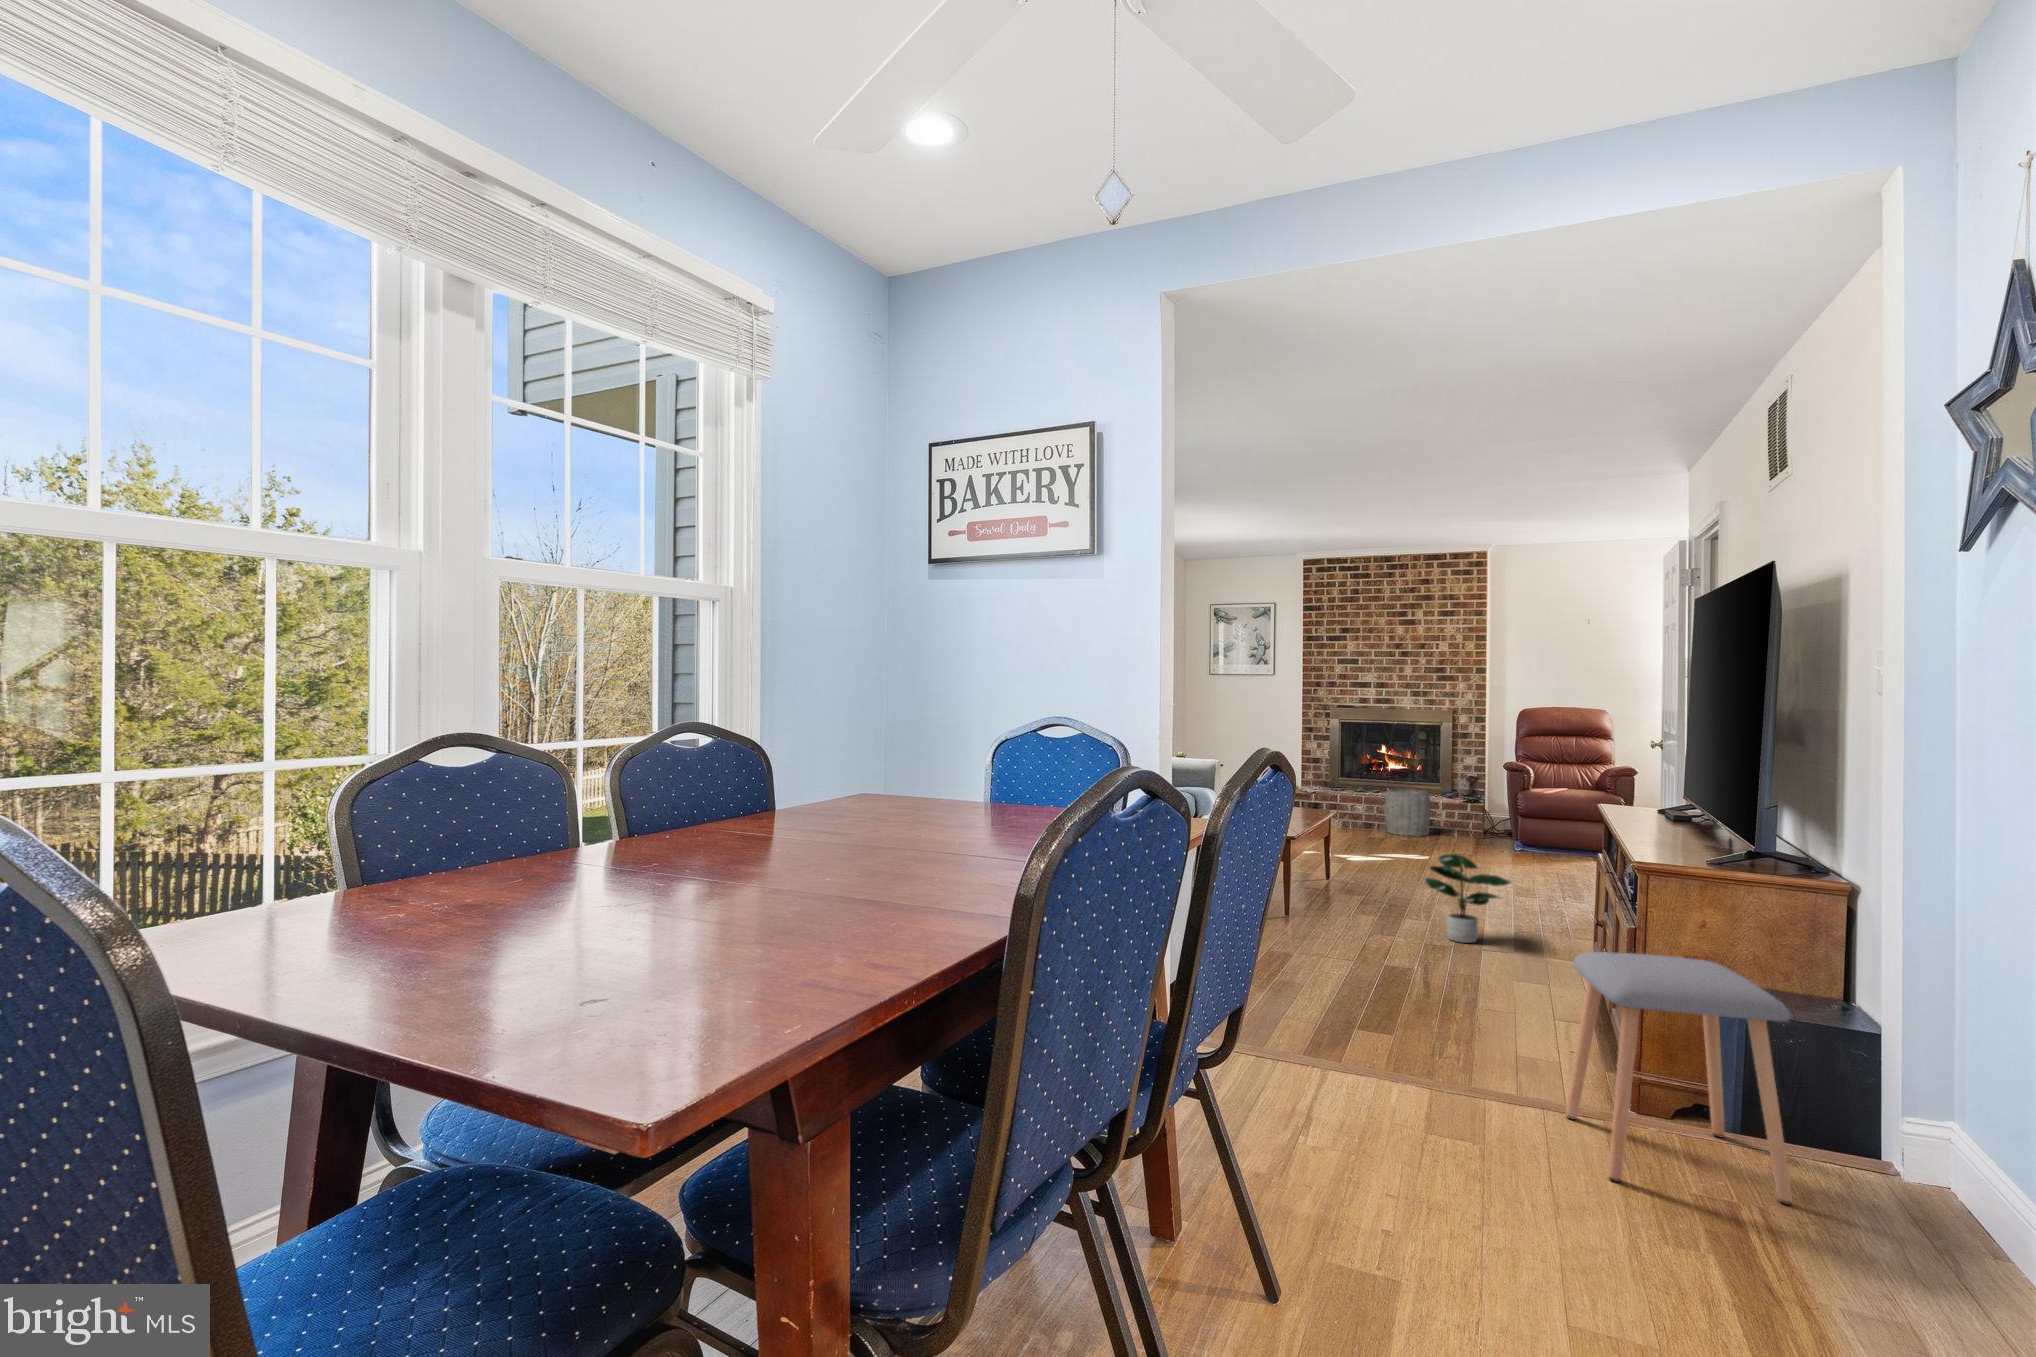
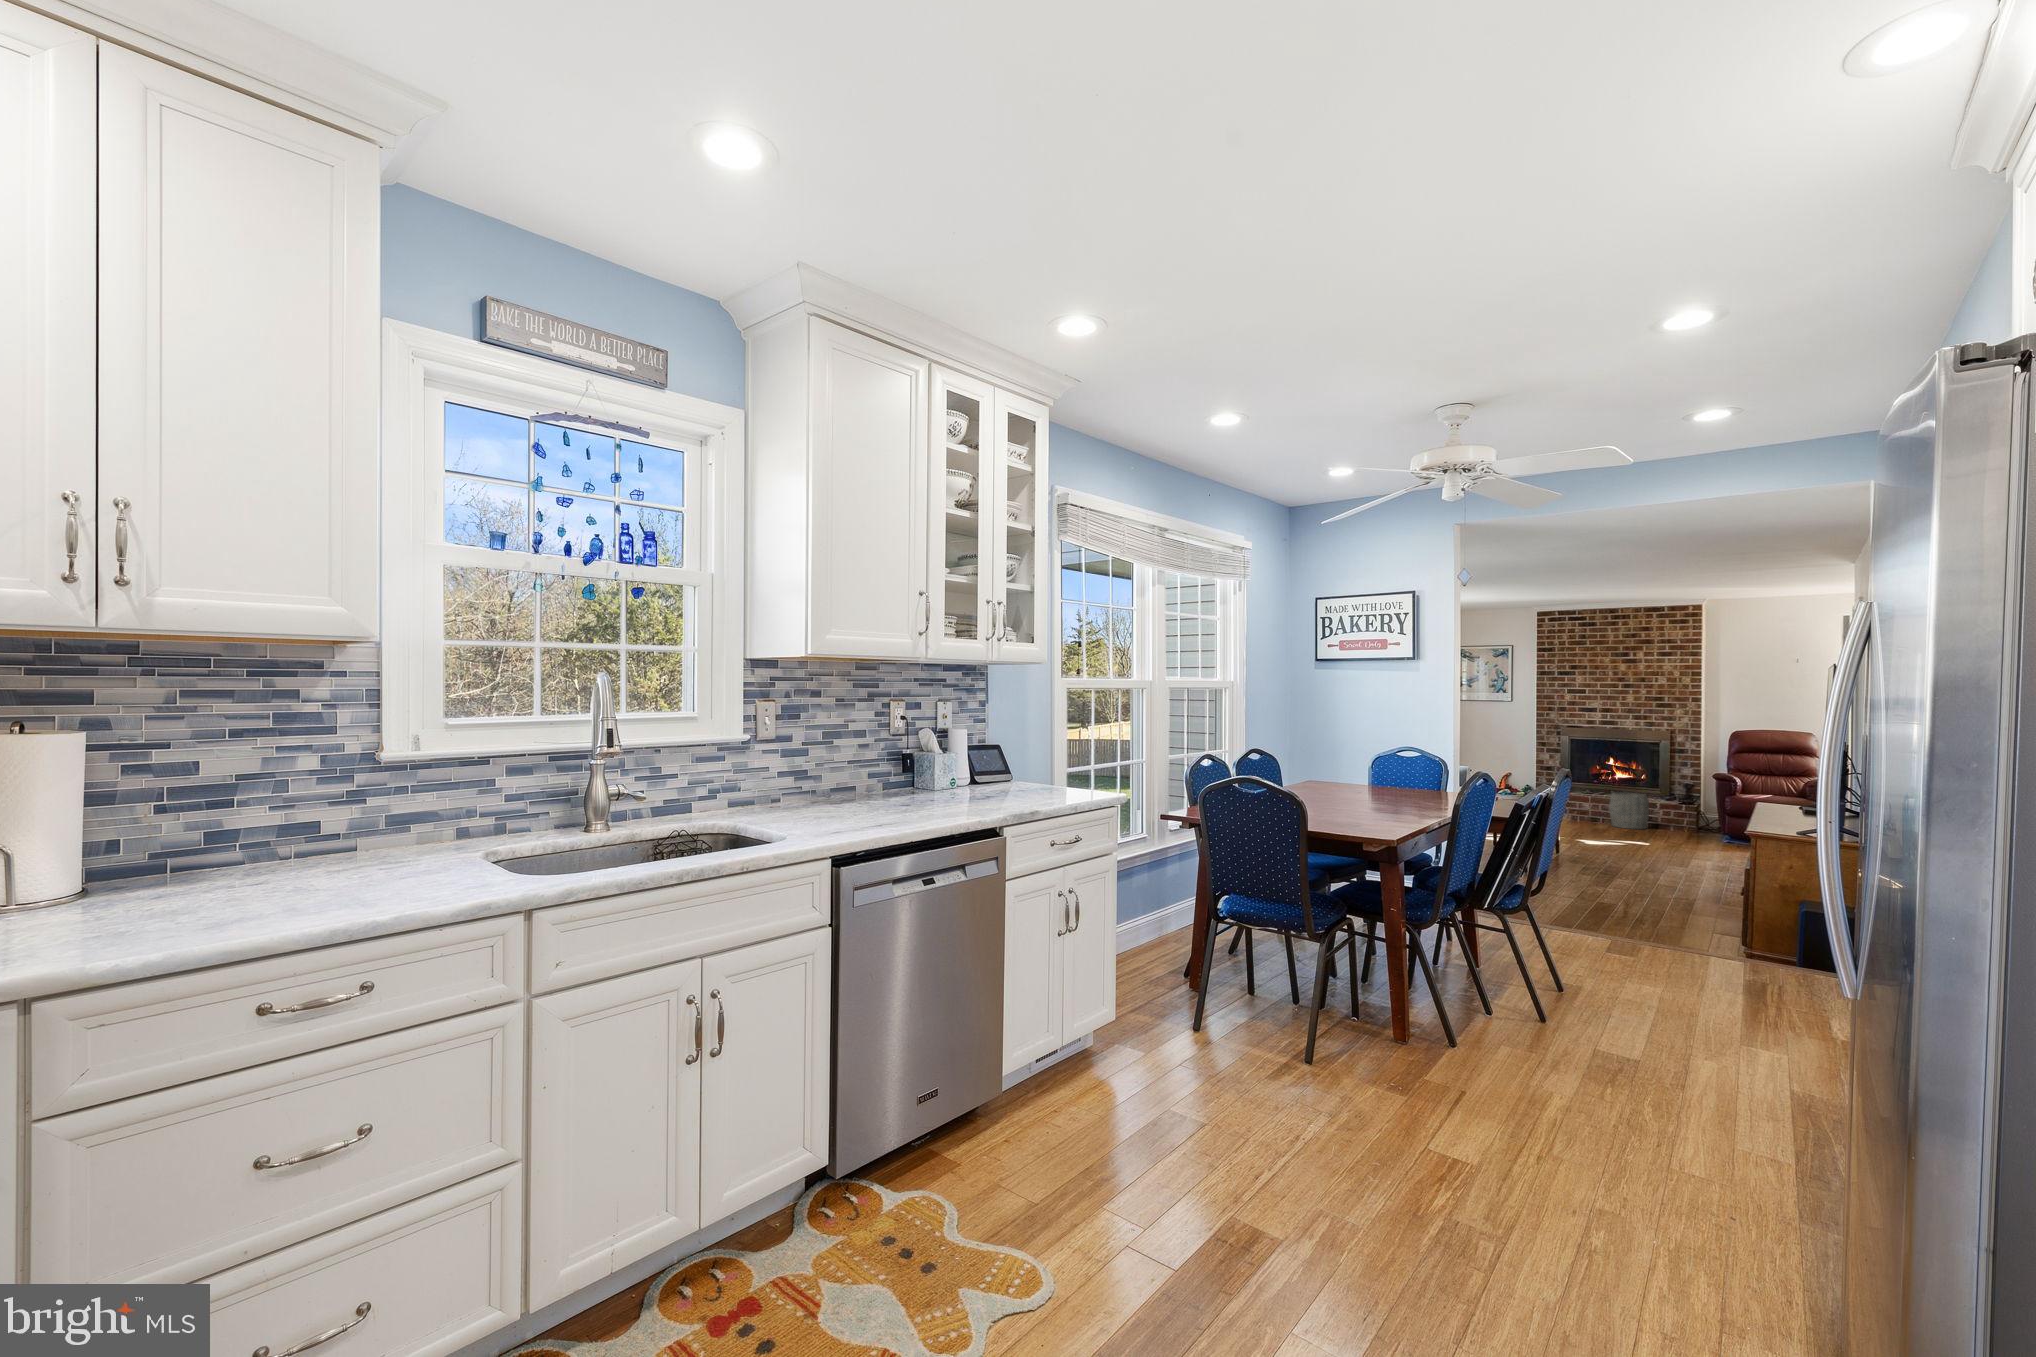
potted plant: present [1424,854,1511,943] -> none [1629,835,1692,891]
stool: present [1566,952,1792,1205] -> none [1693,875,1801,990]

